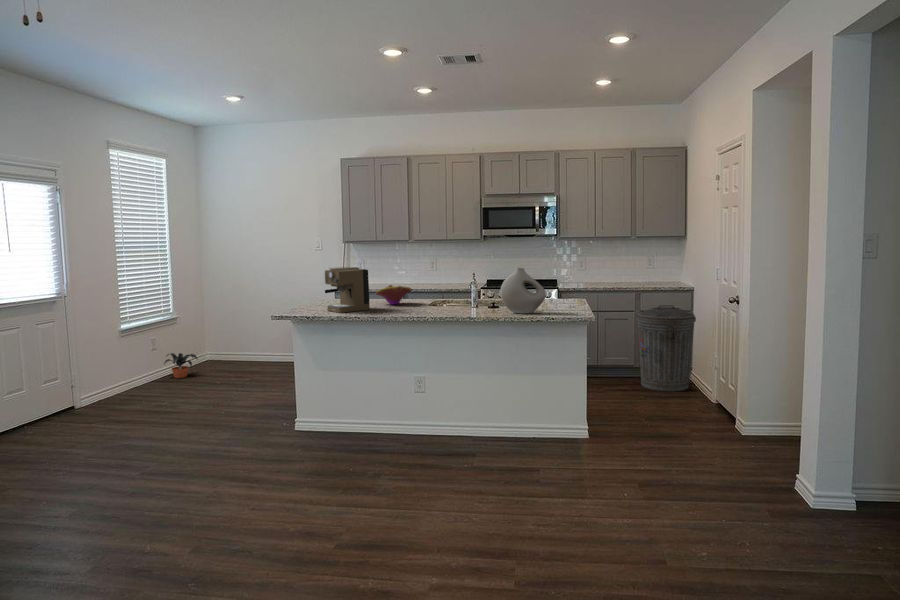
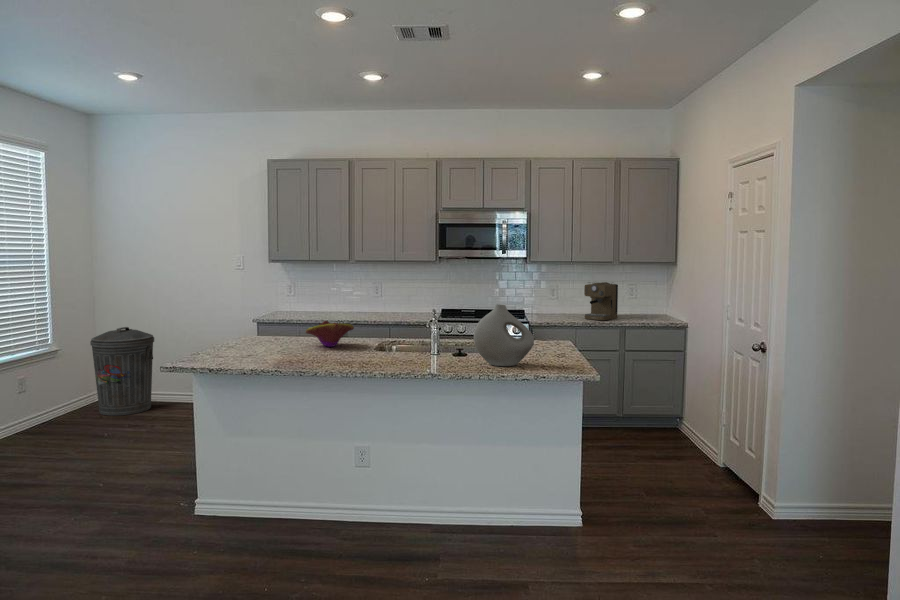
coffee maker: present [325,267,370,313] -> present [584,282,618,320]
trash can: present [637,305,696,391] -> present [90,327,154,416]
potted plant: present [164,353,197,378] -> none [31,397,78,429]

